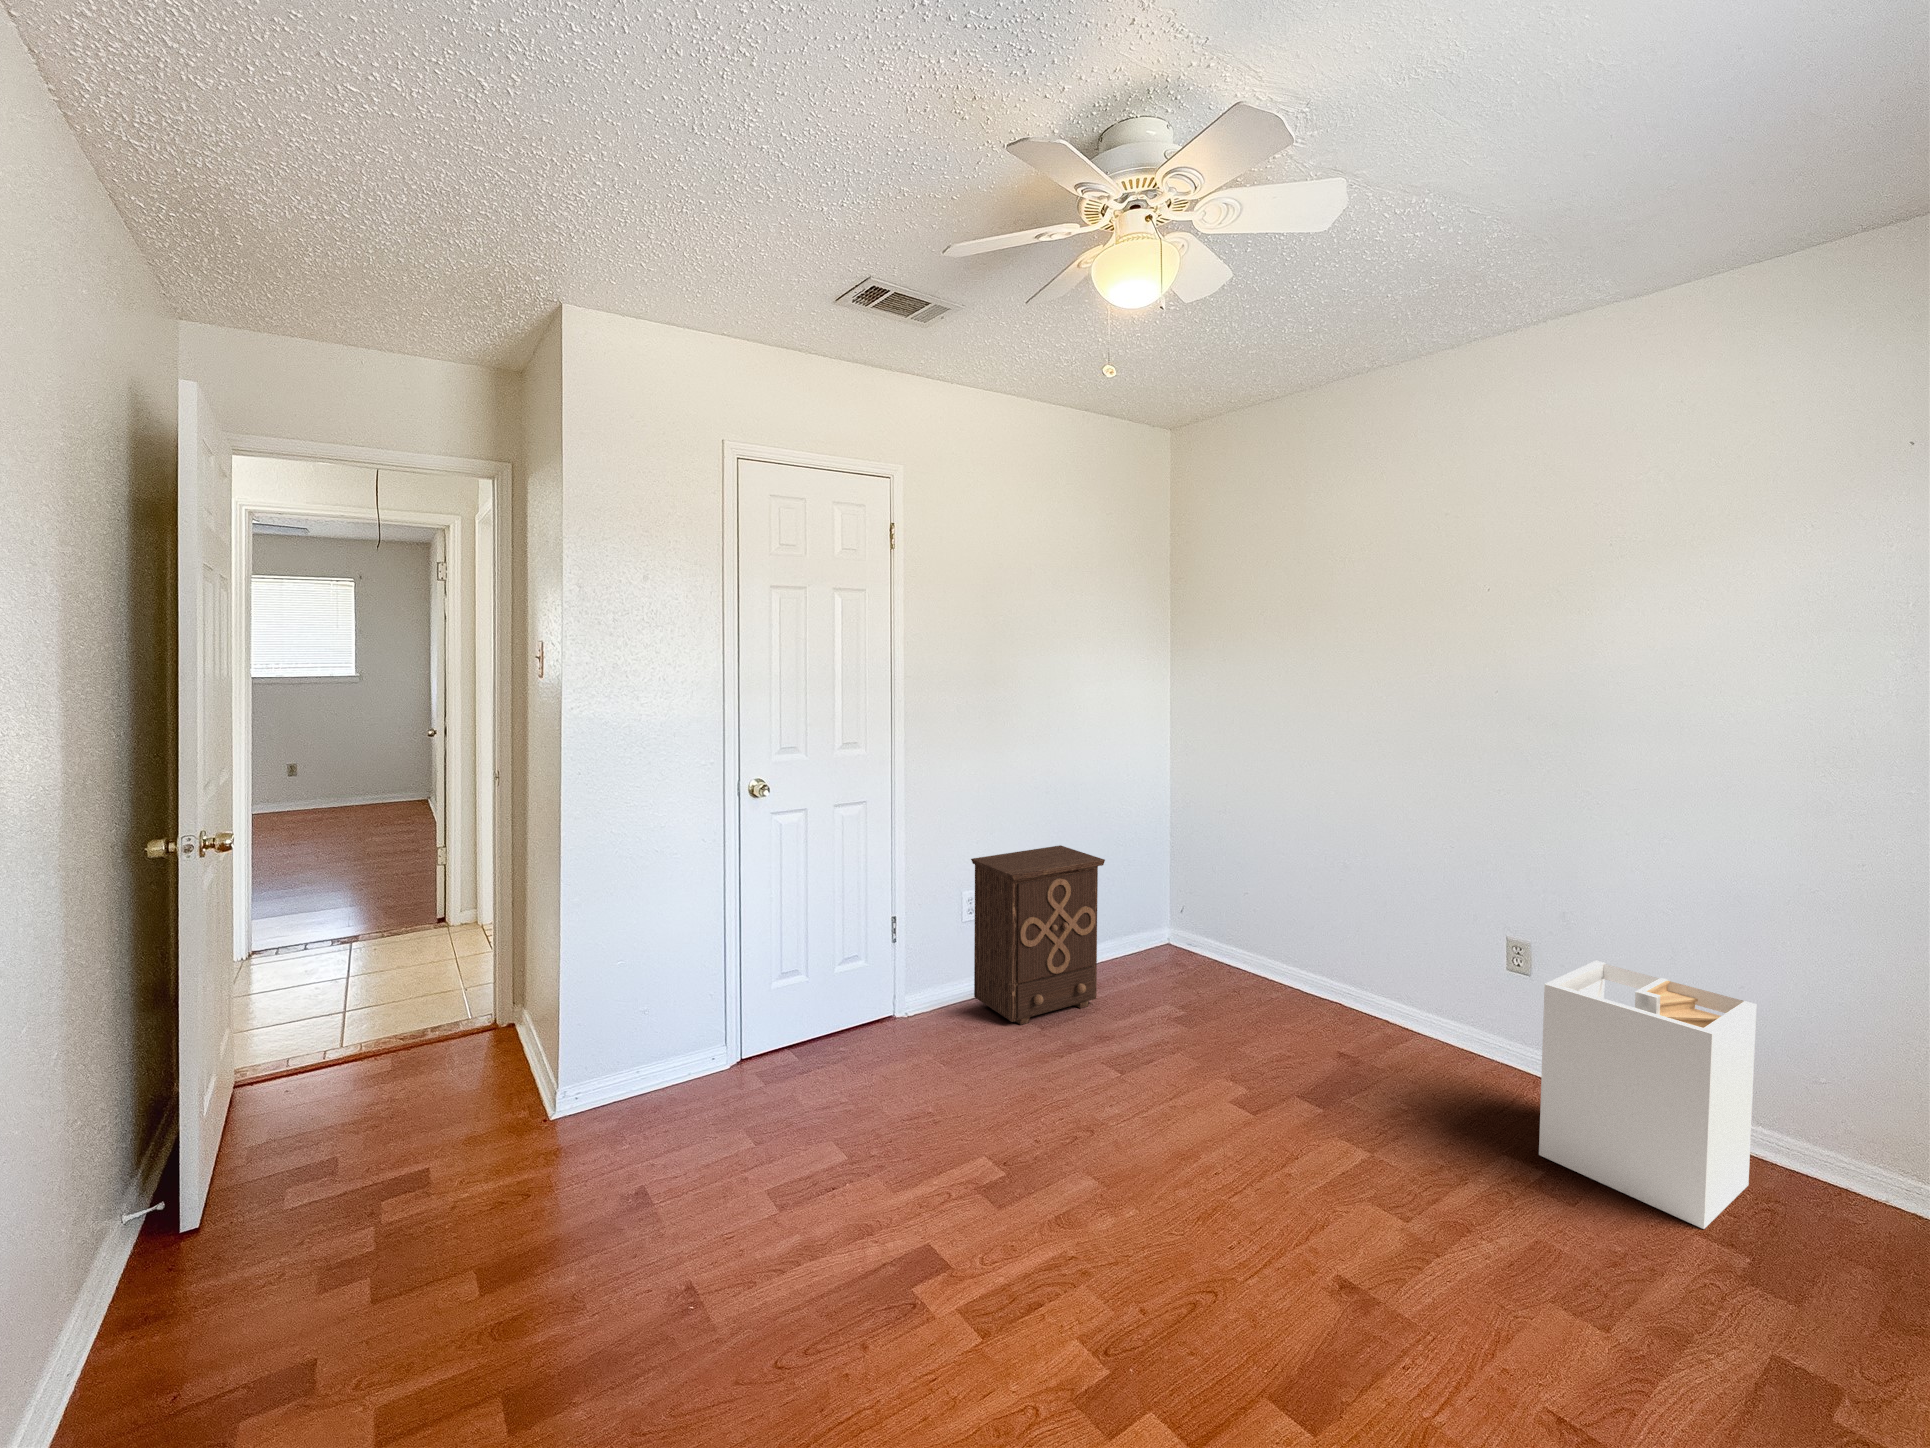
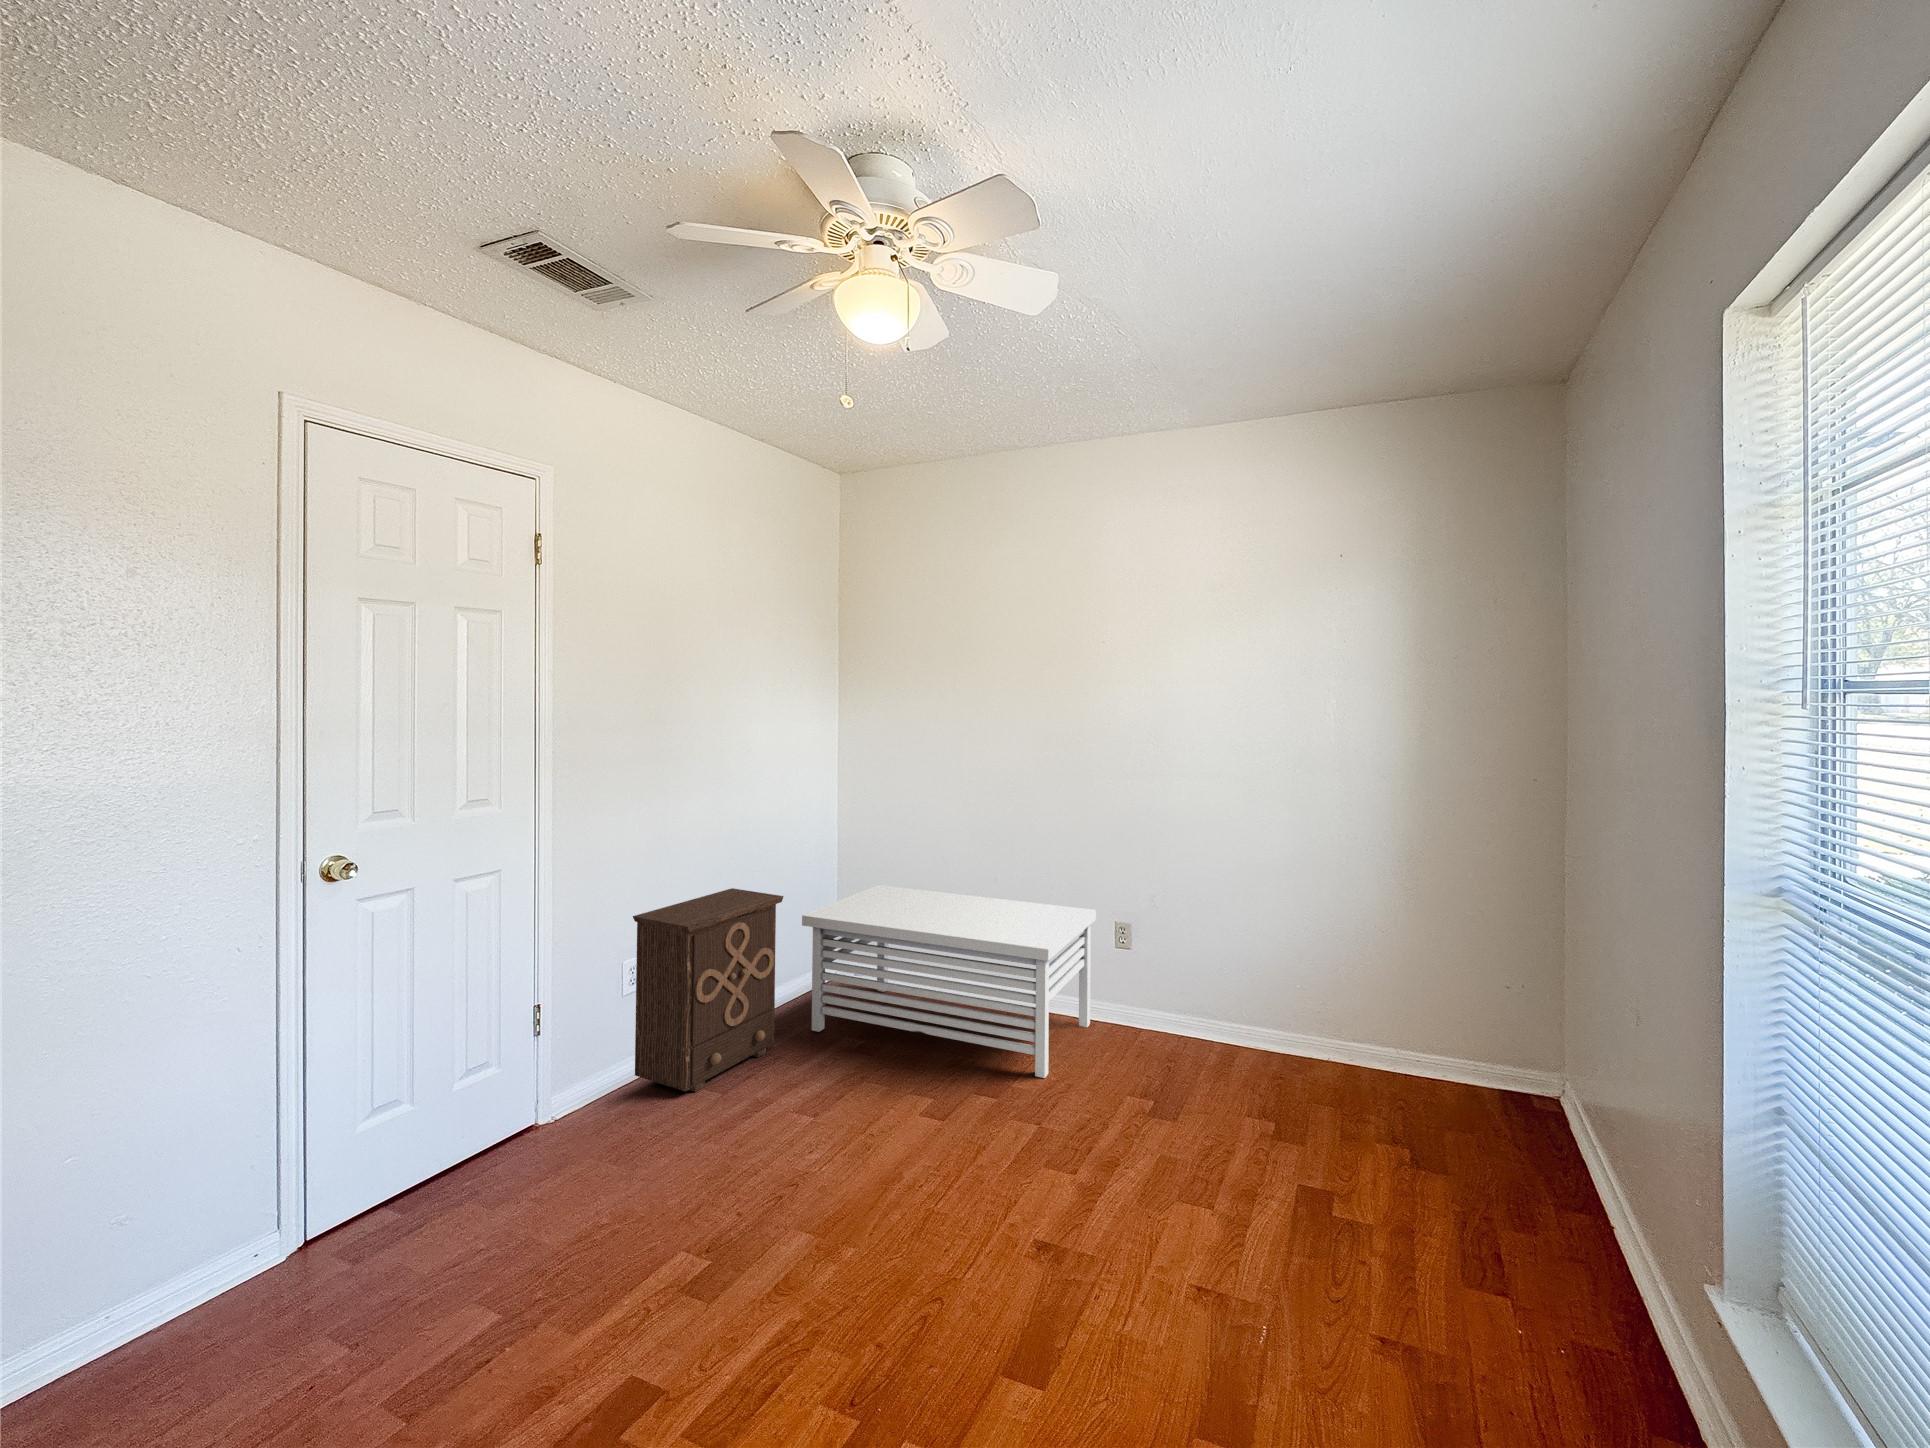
storage bench: none [1126,862,1485,1113] -> present [802,885,1096,1078]
laundry hamper: present [1539,961,1756,1229] -> none [1146,918,1259,1101]

